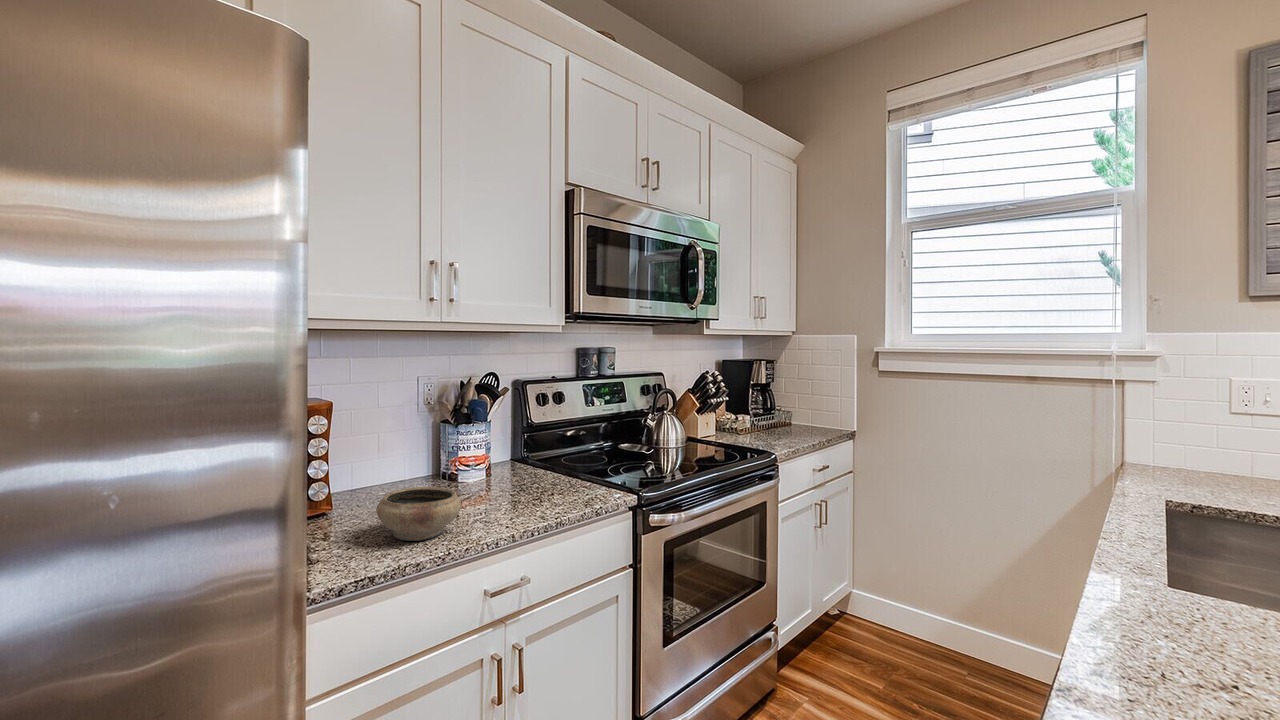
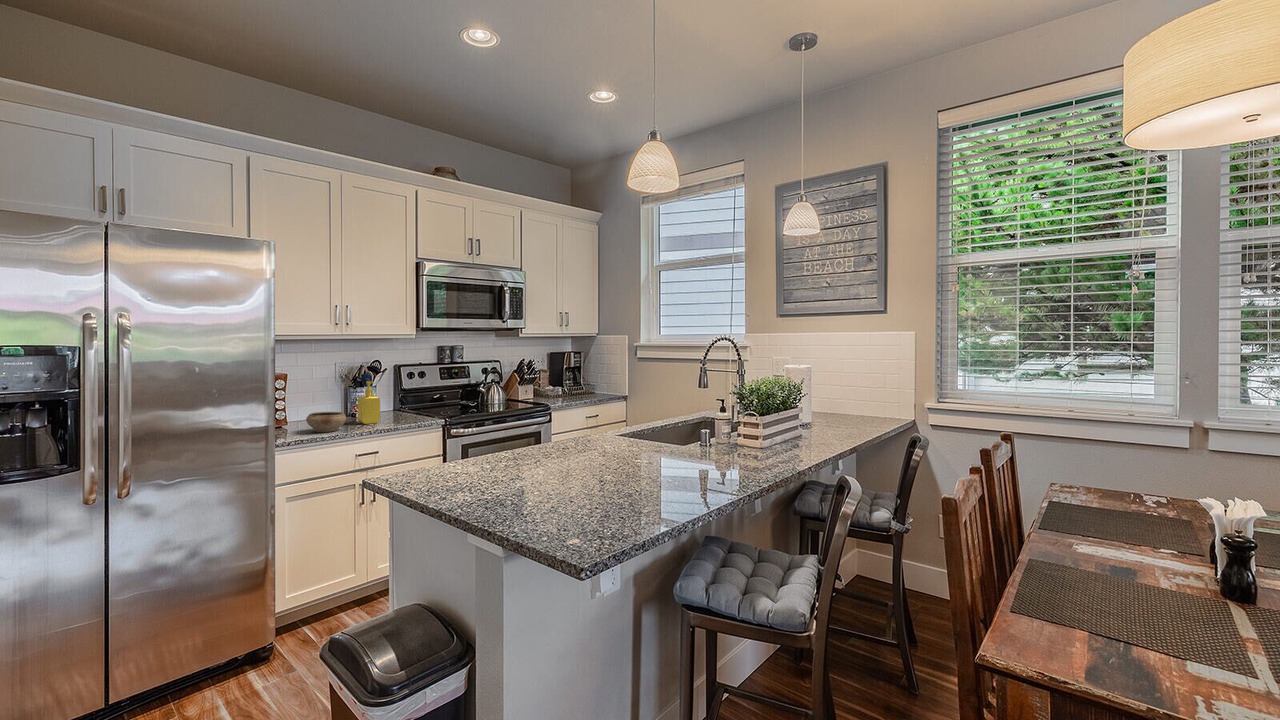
soap dispenser: none [475,418,518,508] -> present [358,381,380,424]

